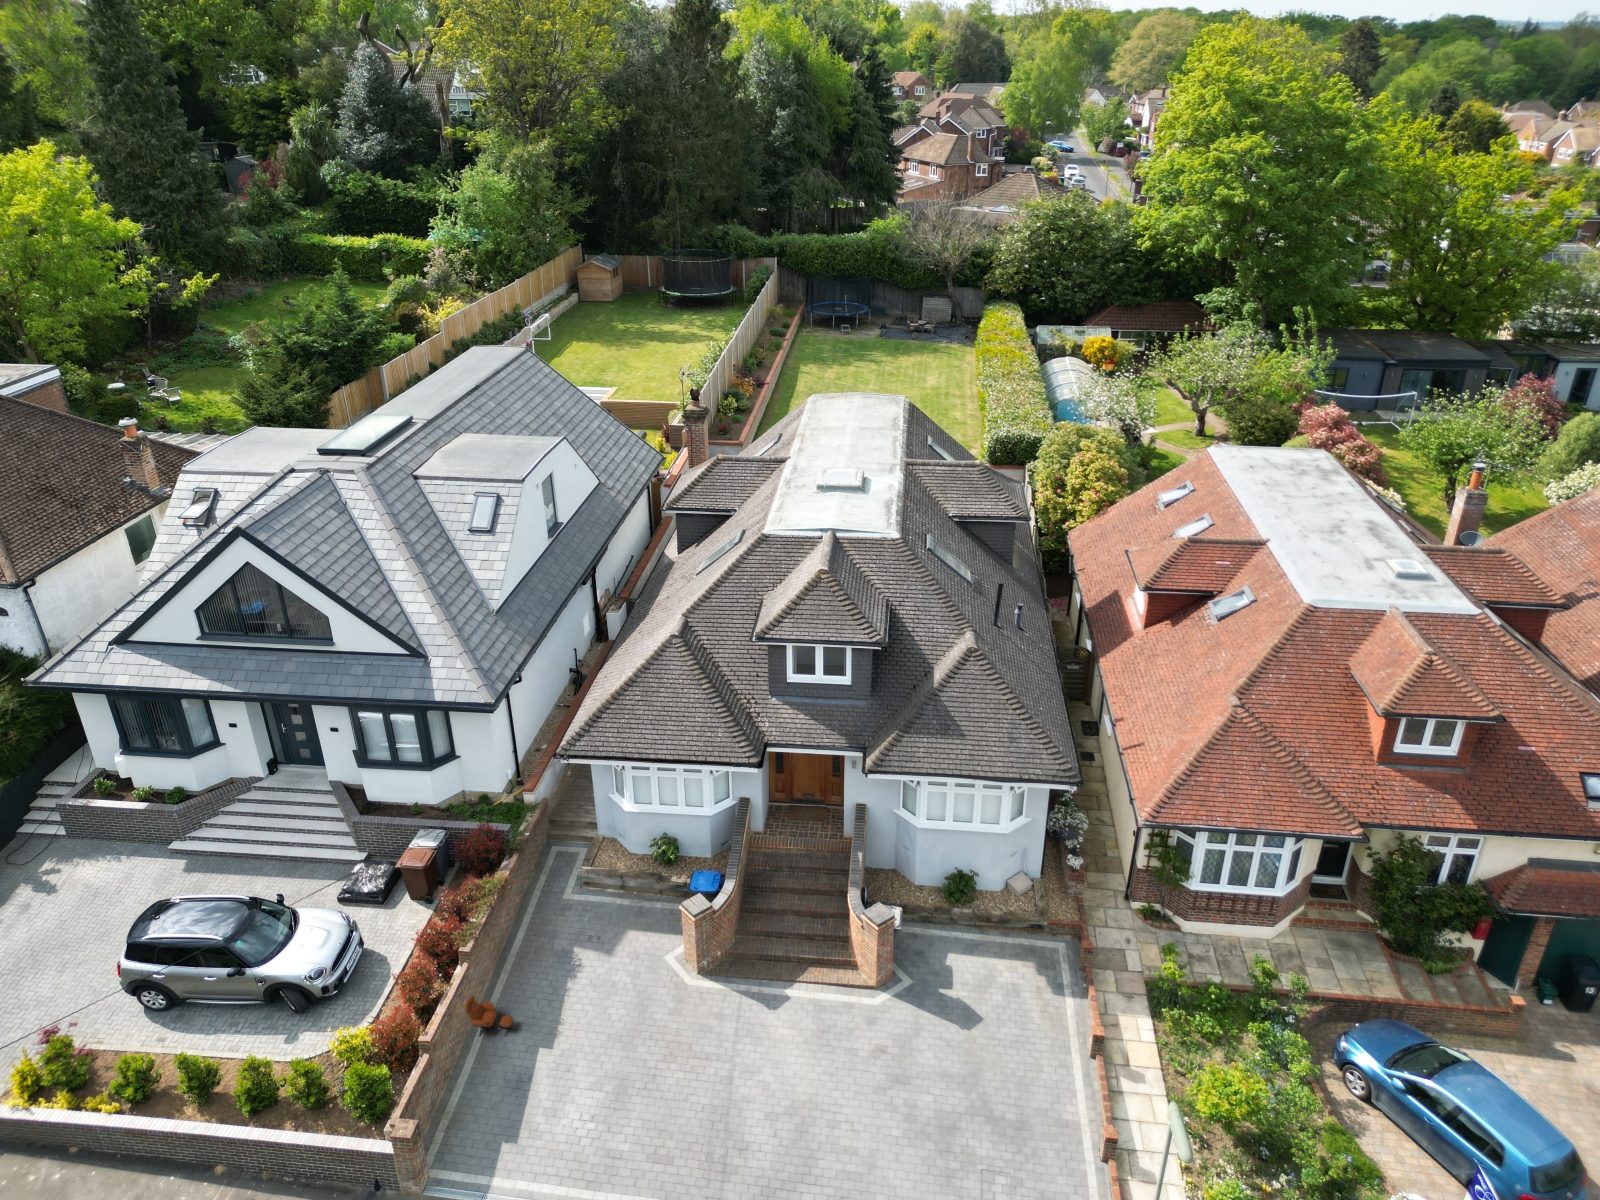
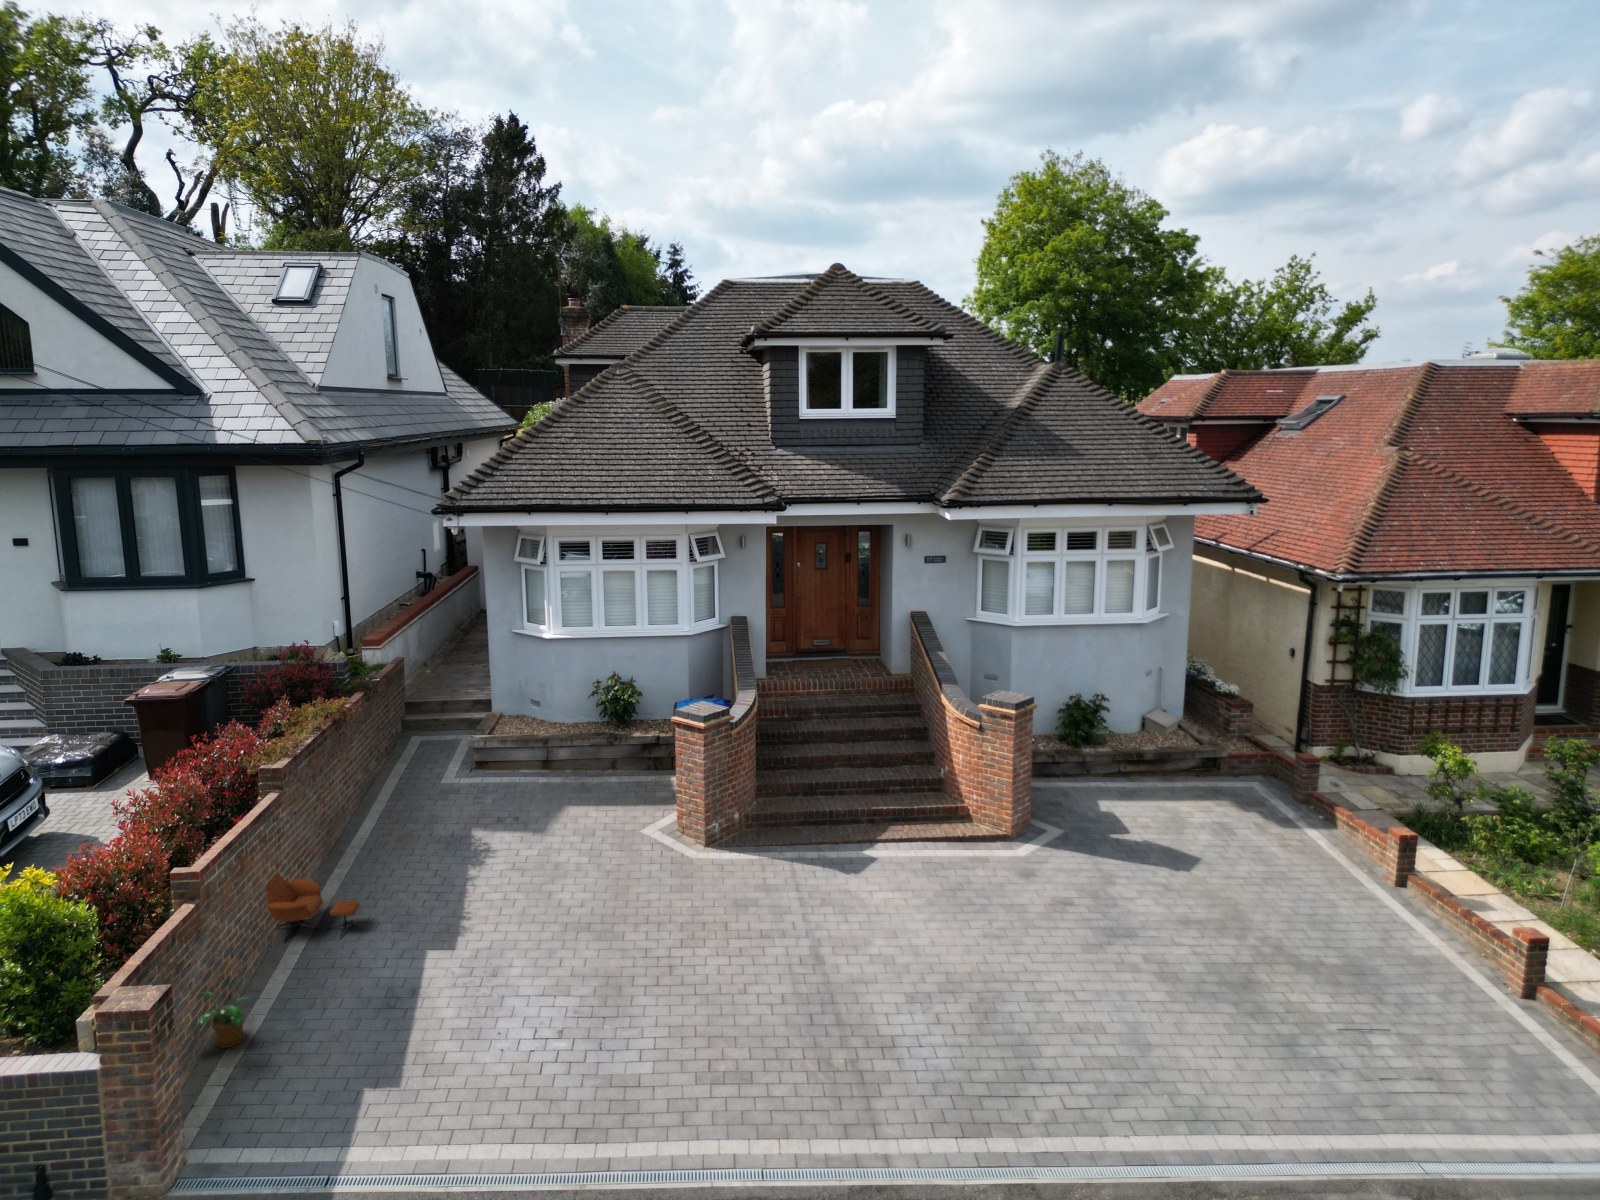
potted plant: none [438,1081,463,1107] -> present [196,992,250,1048]

